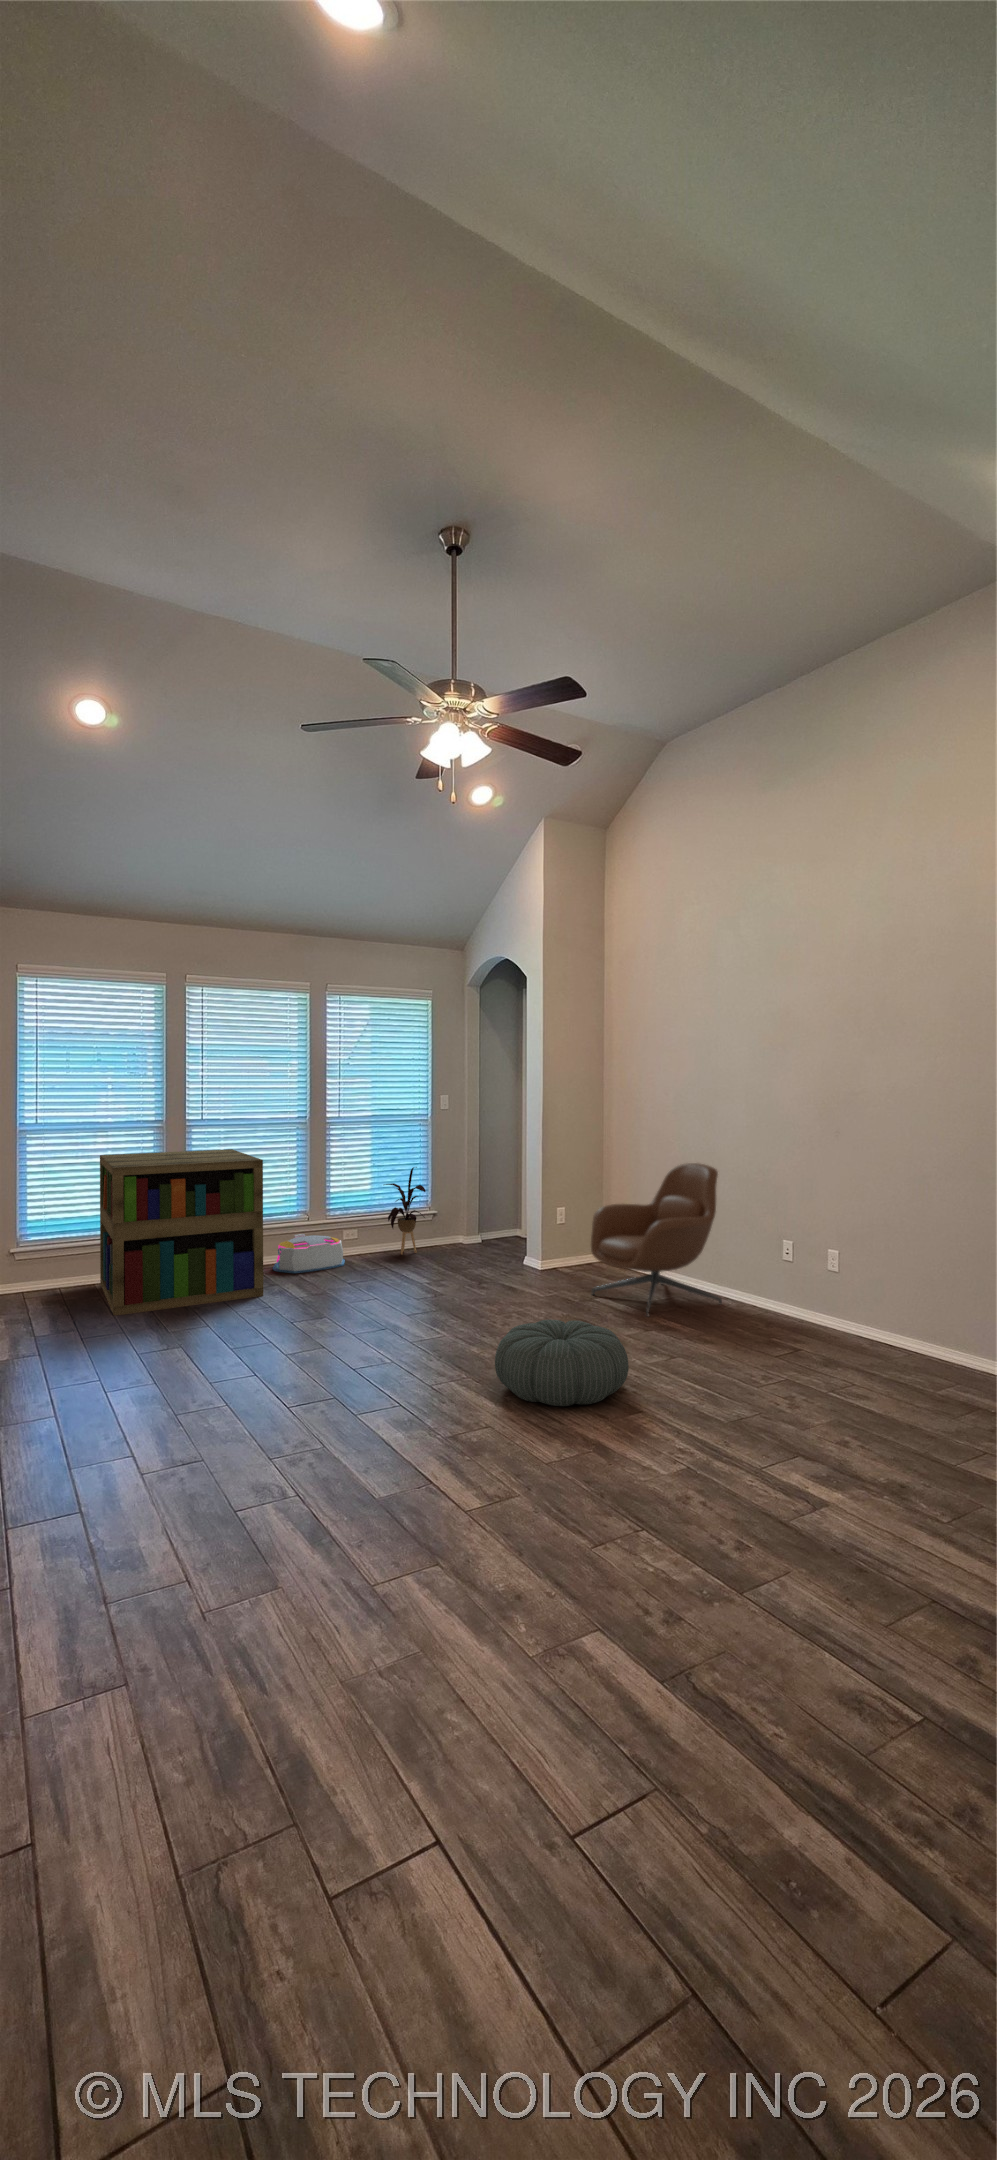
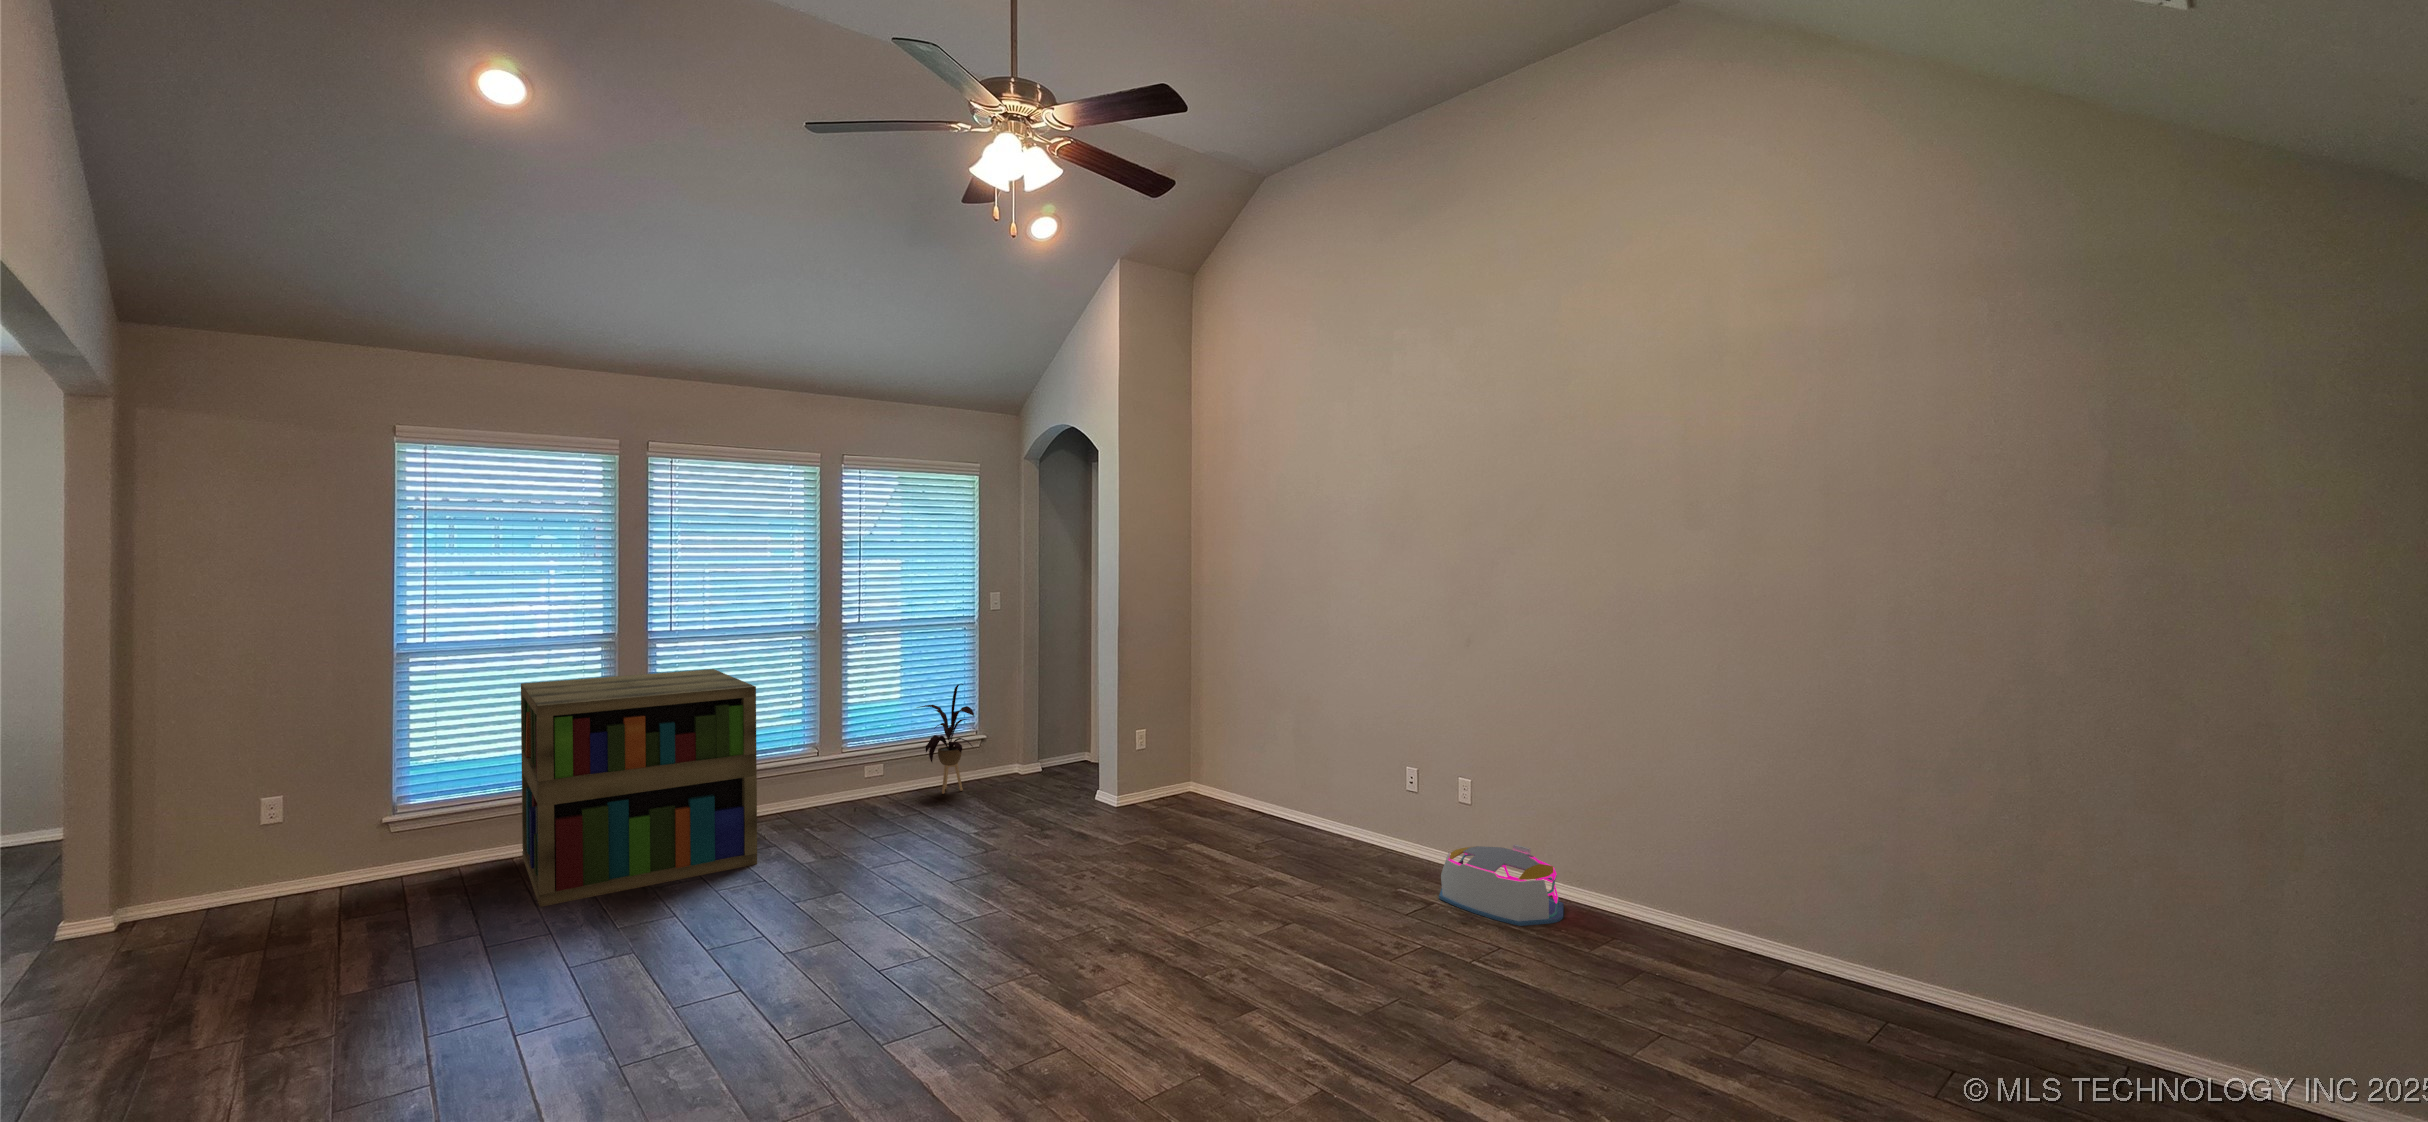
armchair: present [591,1163,722,1317] -> none [1182,678,1338,869]
storage bin: present [273,1234,345,1273] -> present [1439,844,1563,926]
pouf: present [495,1320,629,1406] -> none [1069,891,1237,1009]

